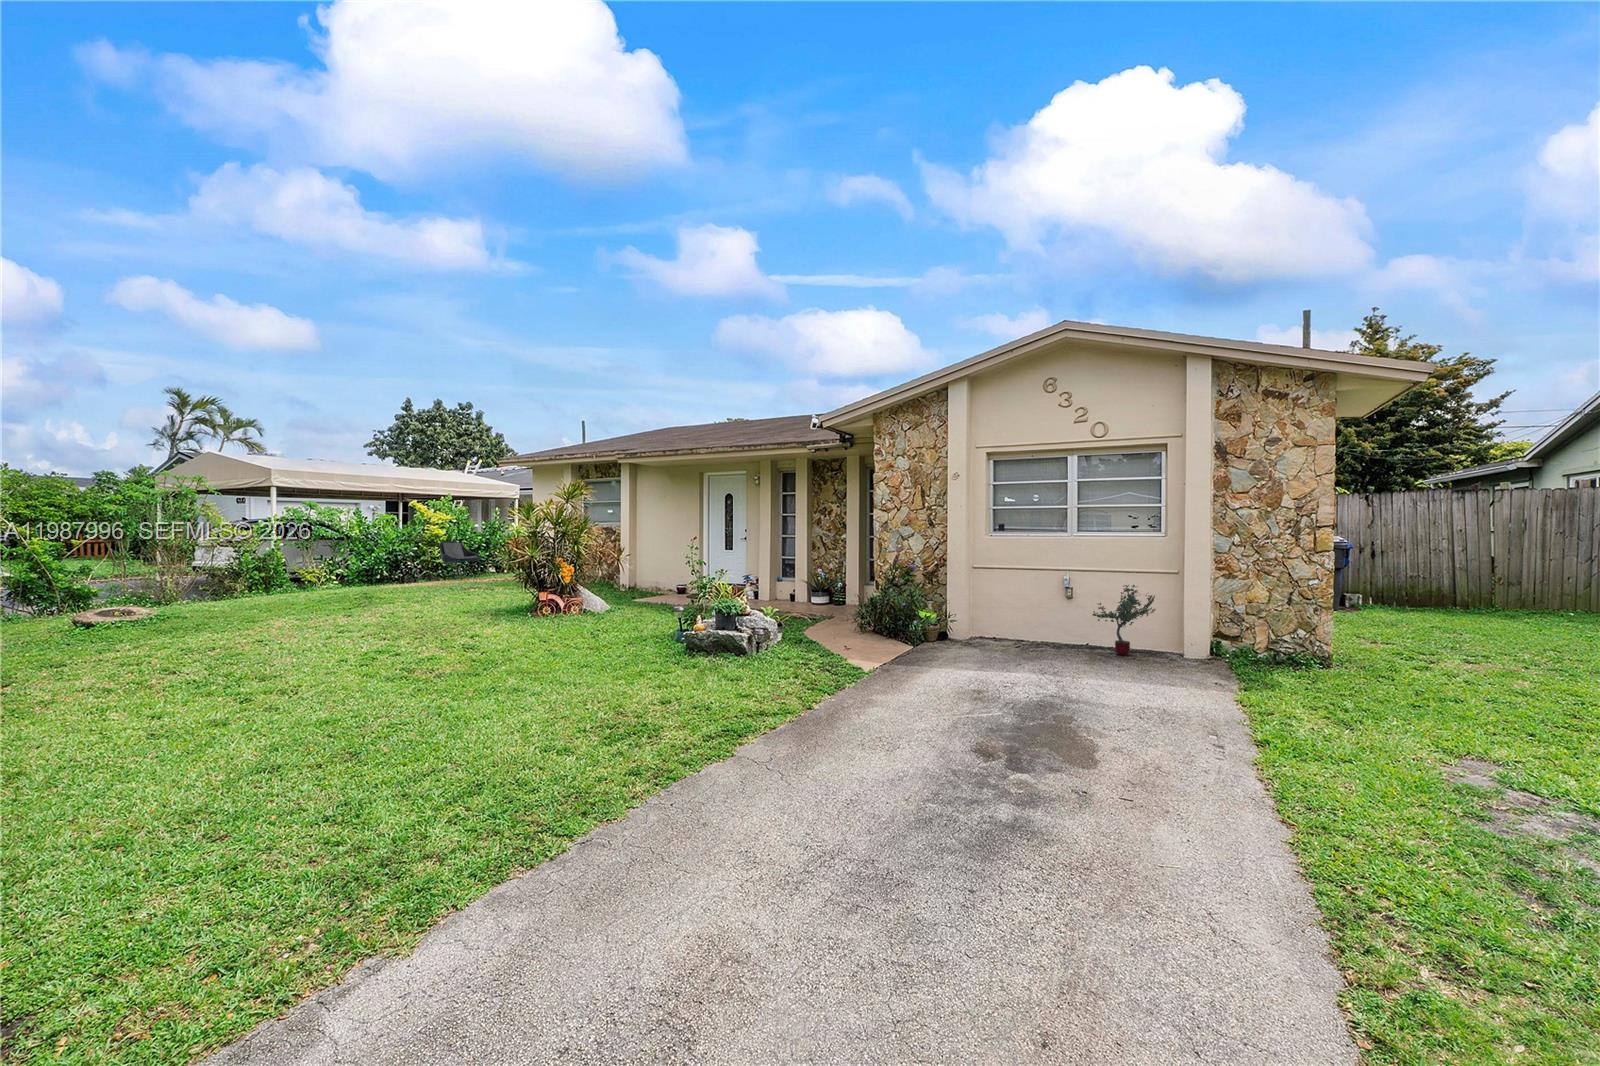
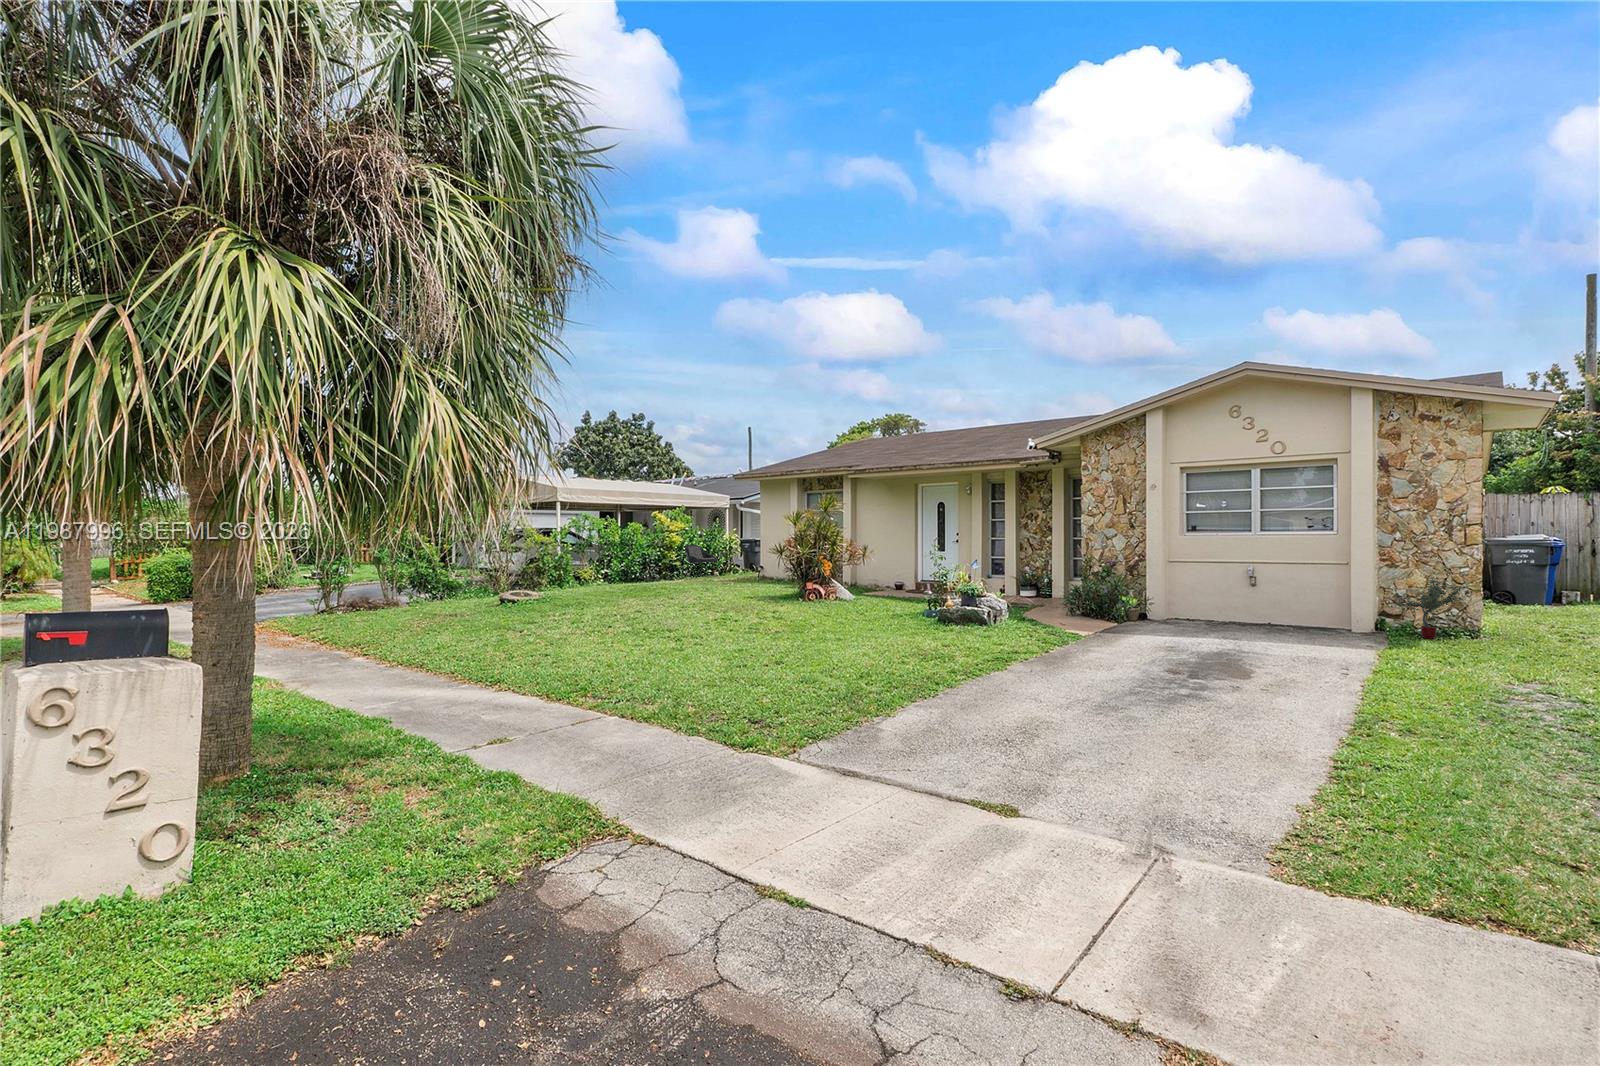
potted tree: present [1092,585,1155,656] -> present [1398,577,1461,639]

